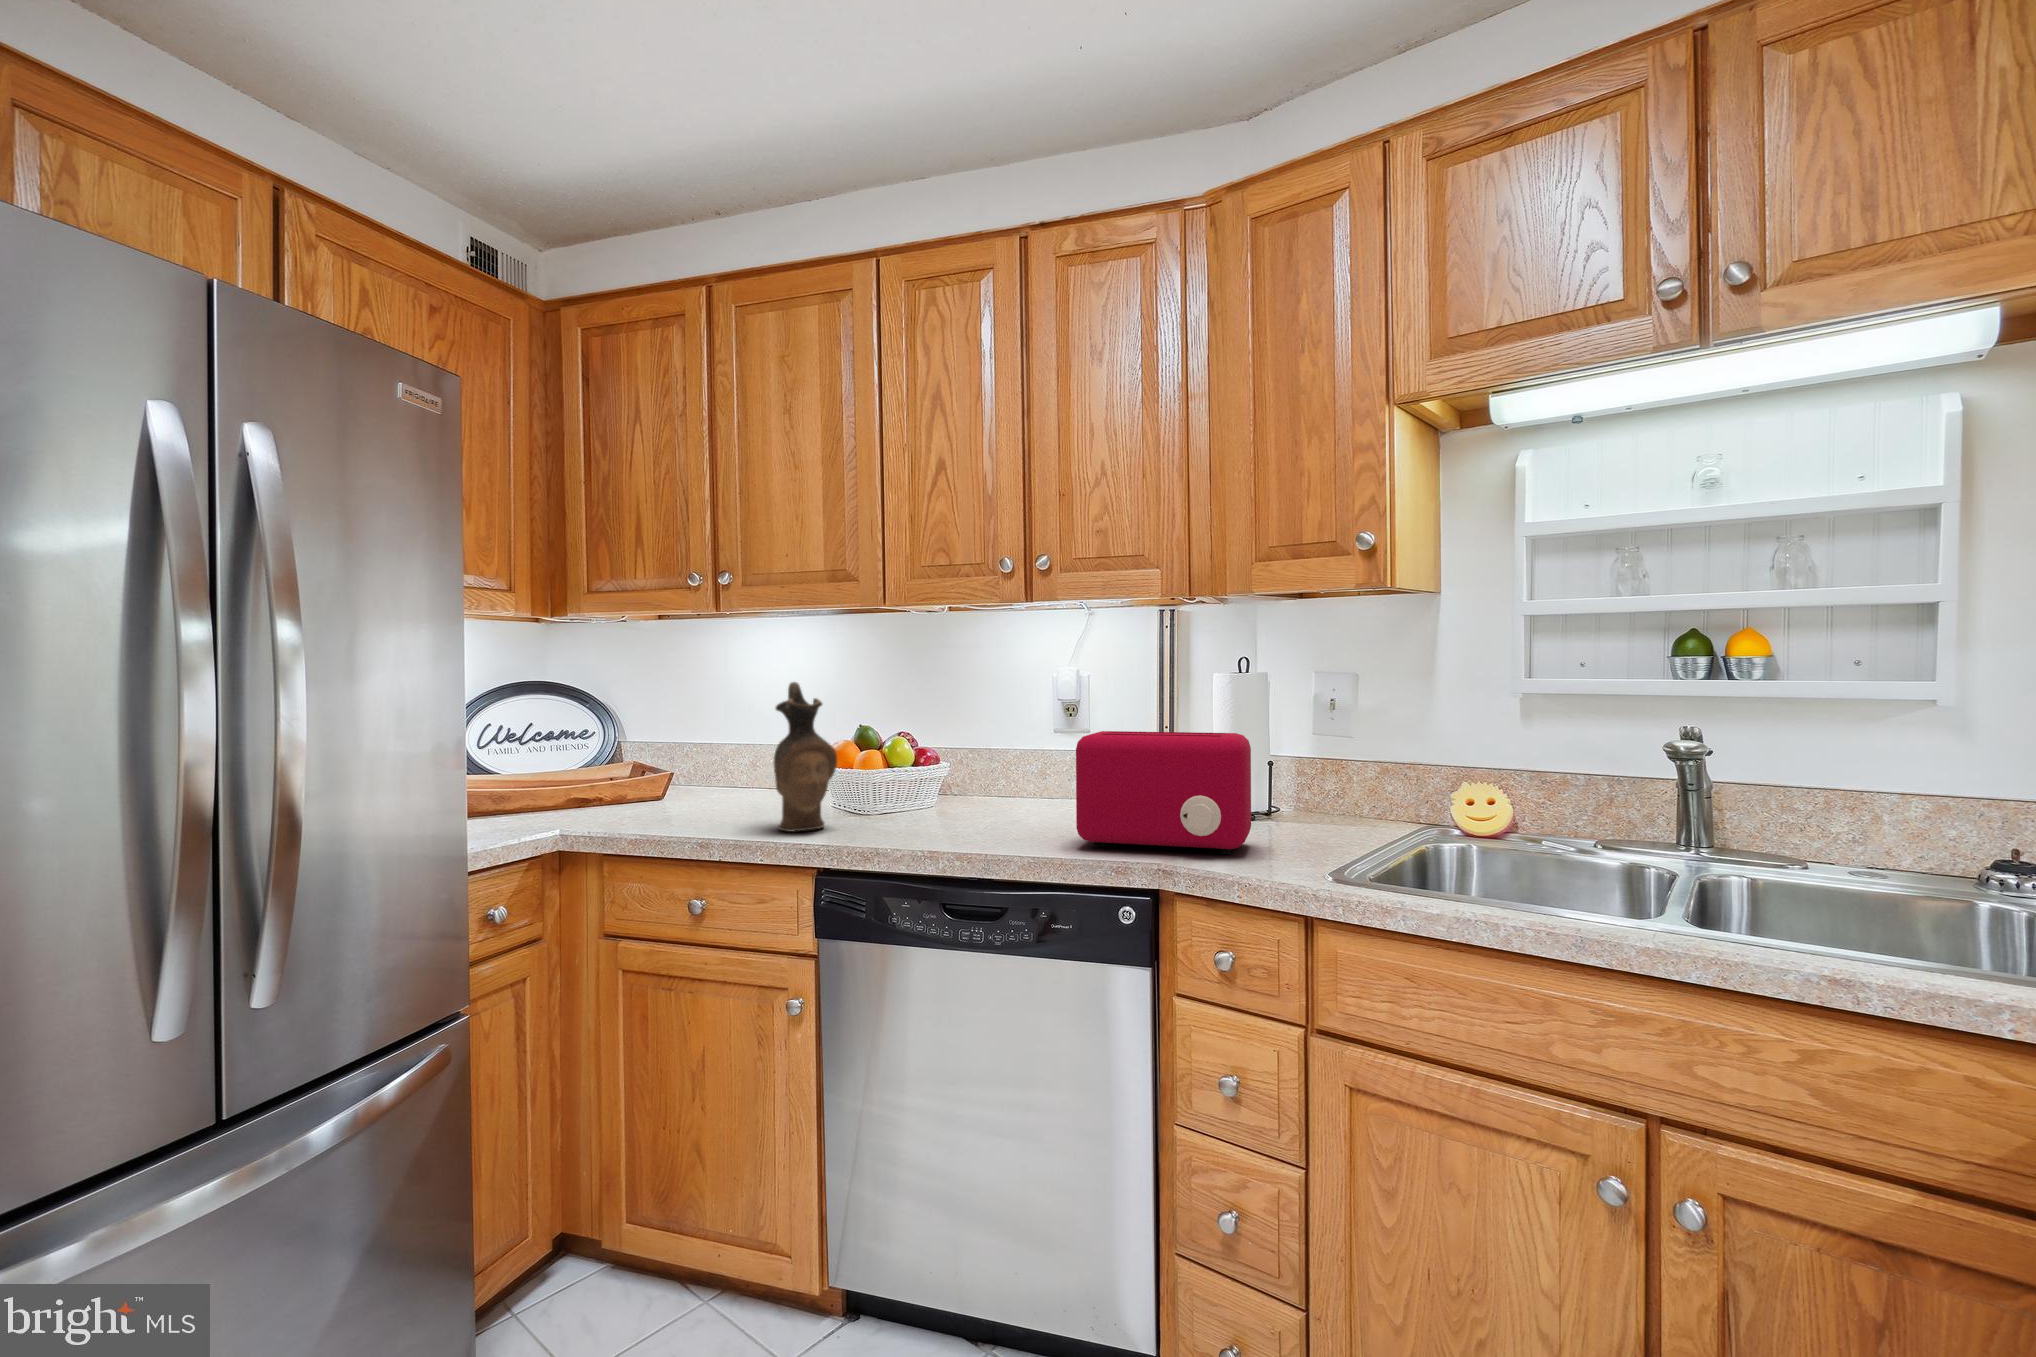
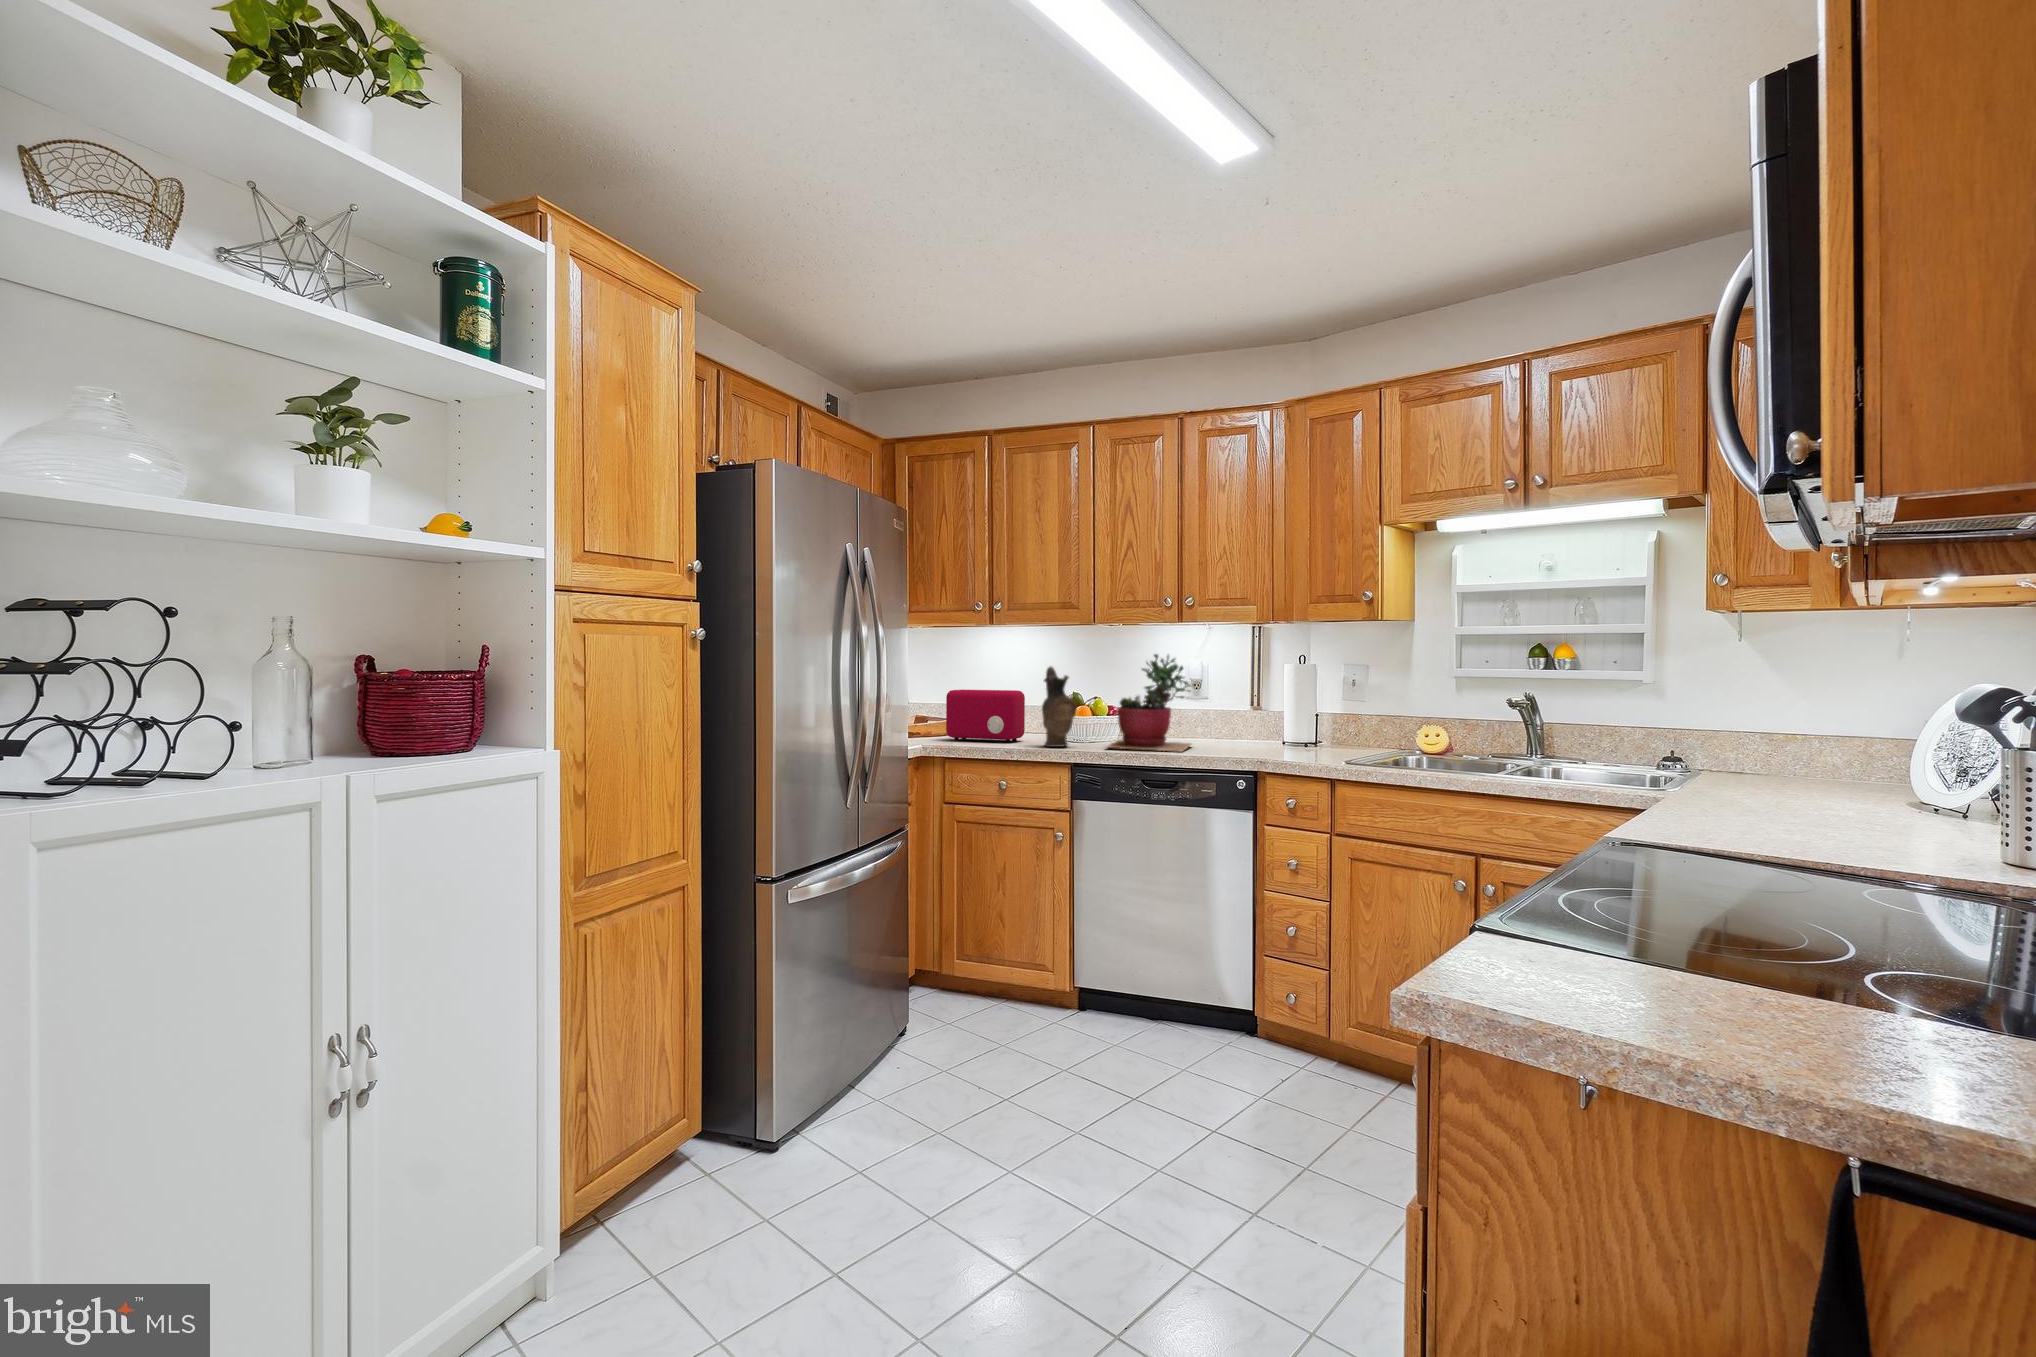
succulent plant: none [878,657,1052,844] -> present [1107,654,1191,752]
toaster: present [1076,731,1251,854] -> present [946,690,1025,742]

